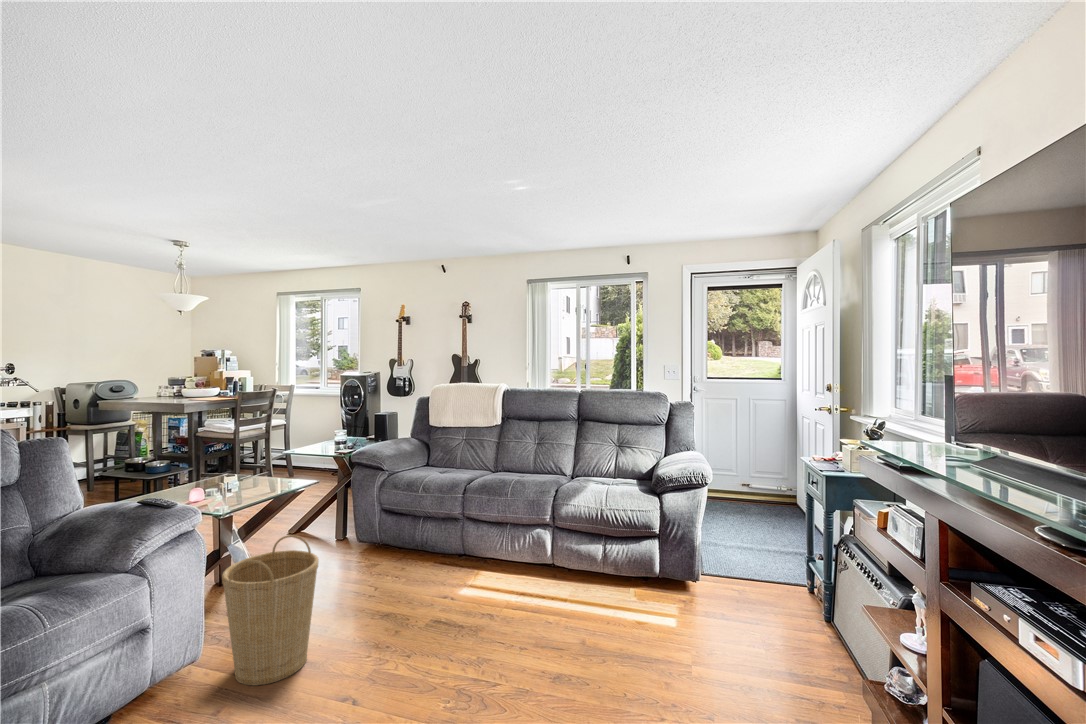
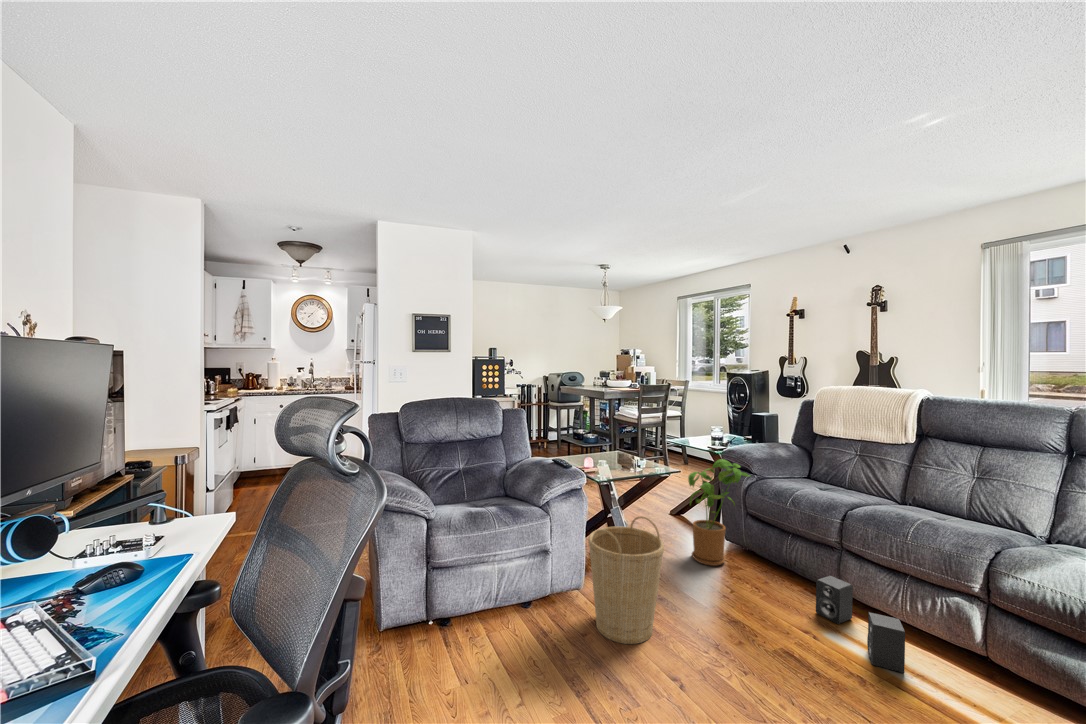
house plant: none [321,461,387,574] -> present [688,459,749,566]
speaker: none [447,544,512,601] -> present [816,576,905,673]

